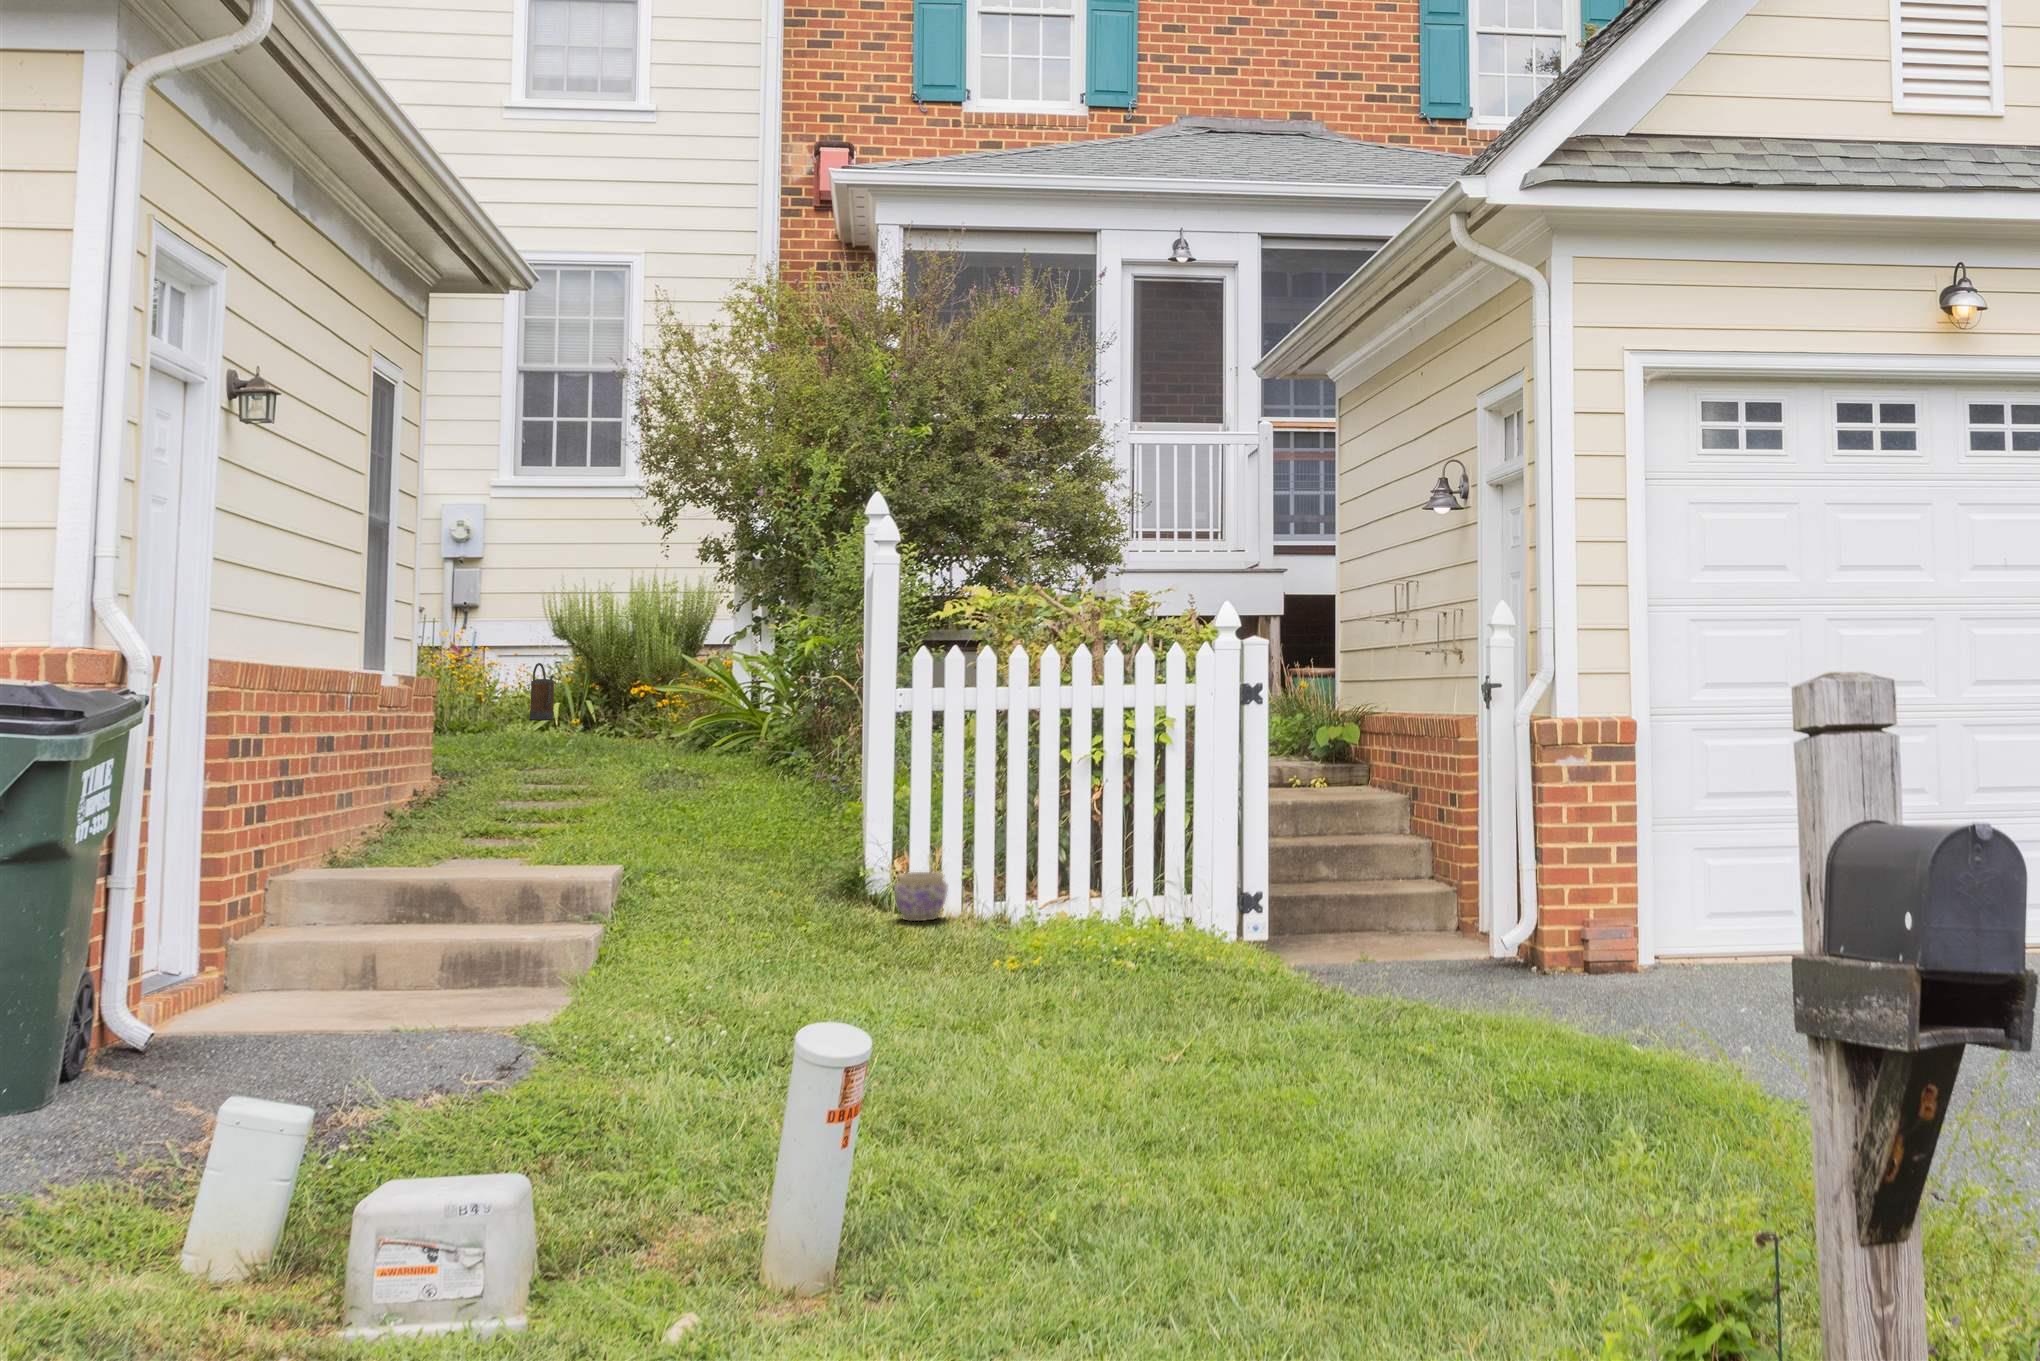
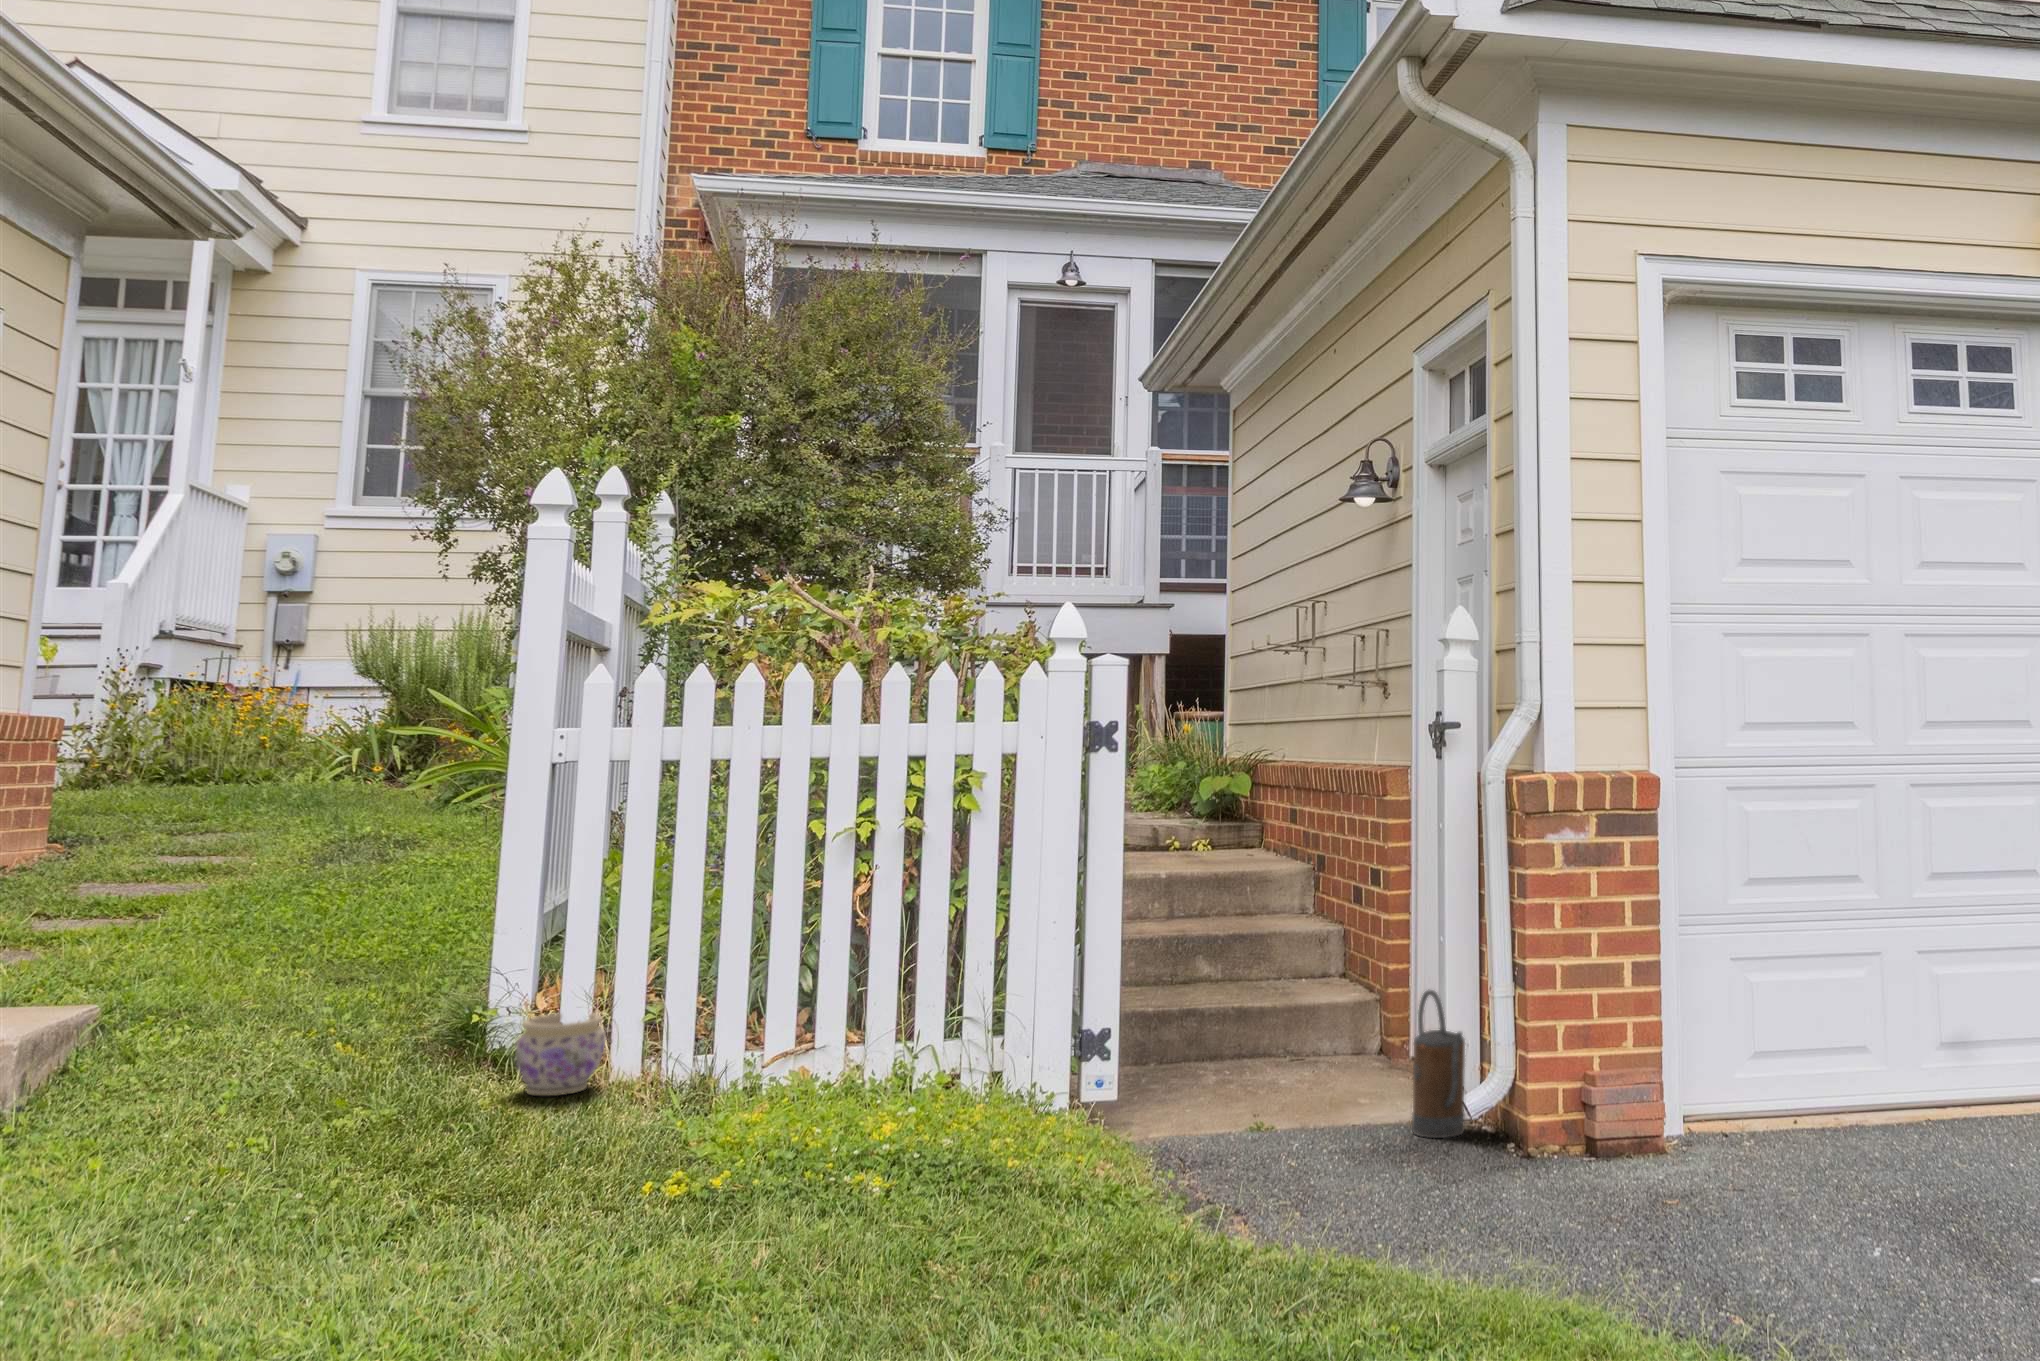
watering can: present [530,663,554,720] -> present [1412,990,1465,1138]

